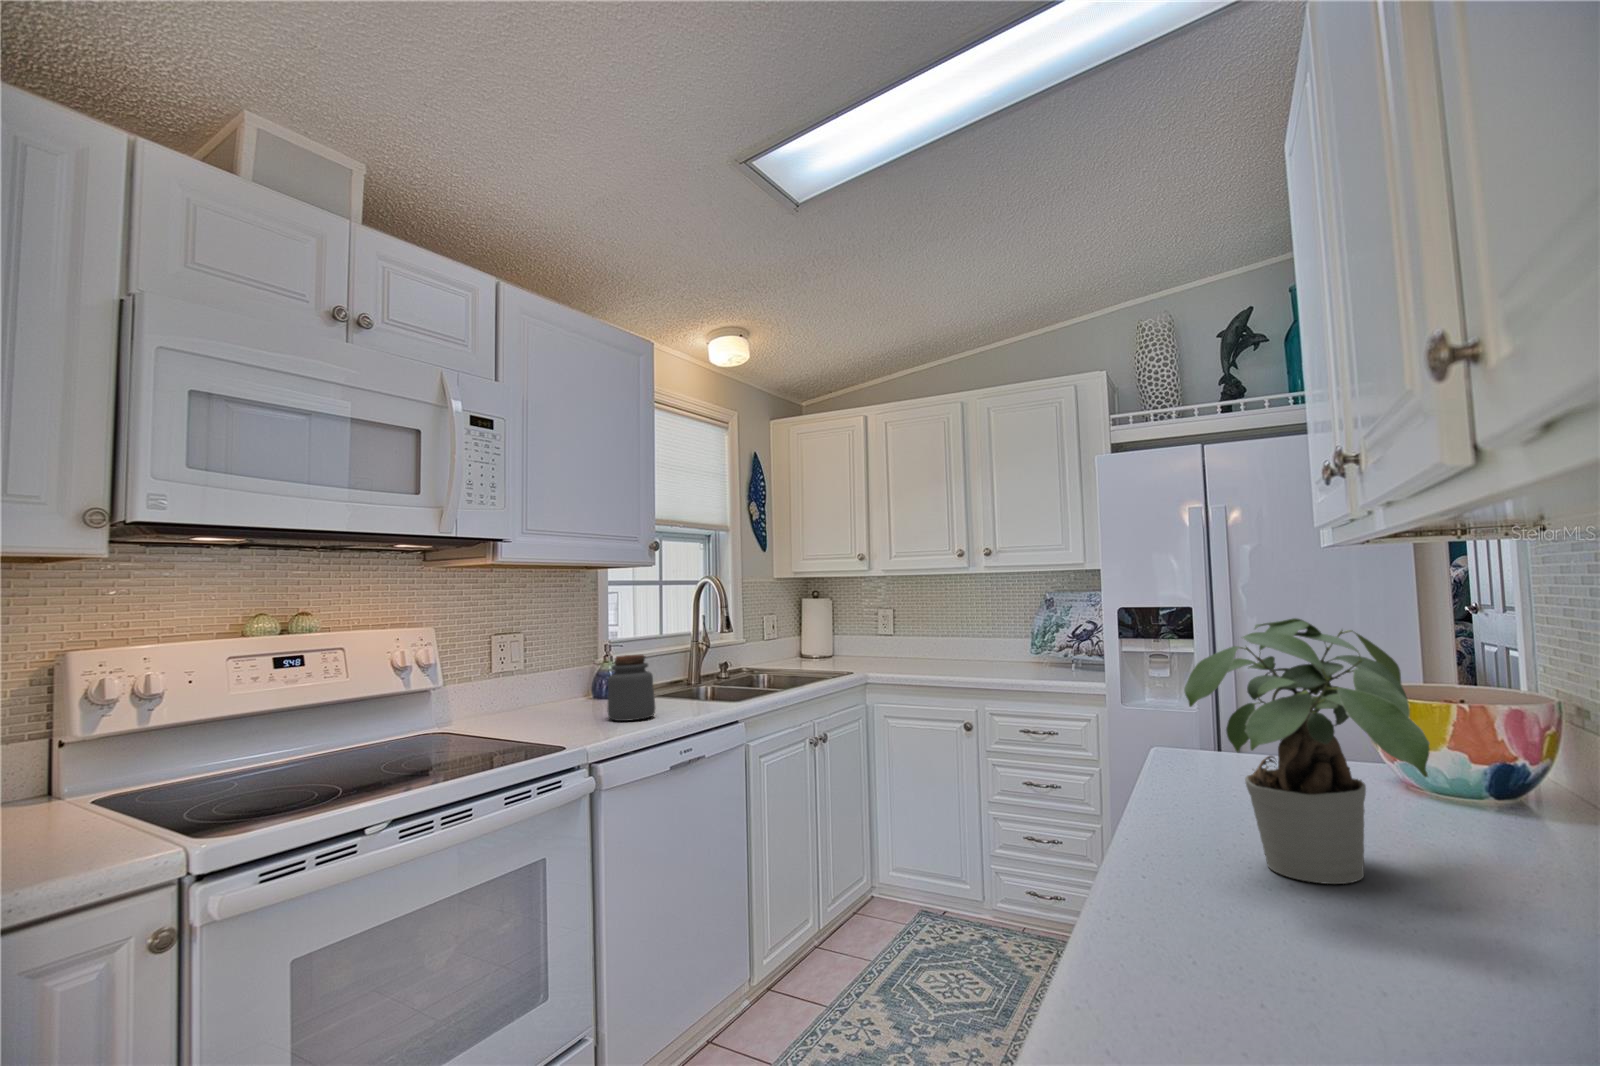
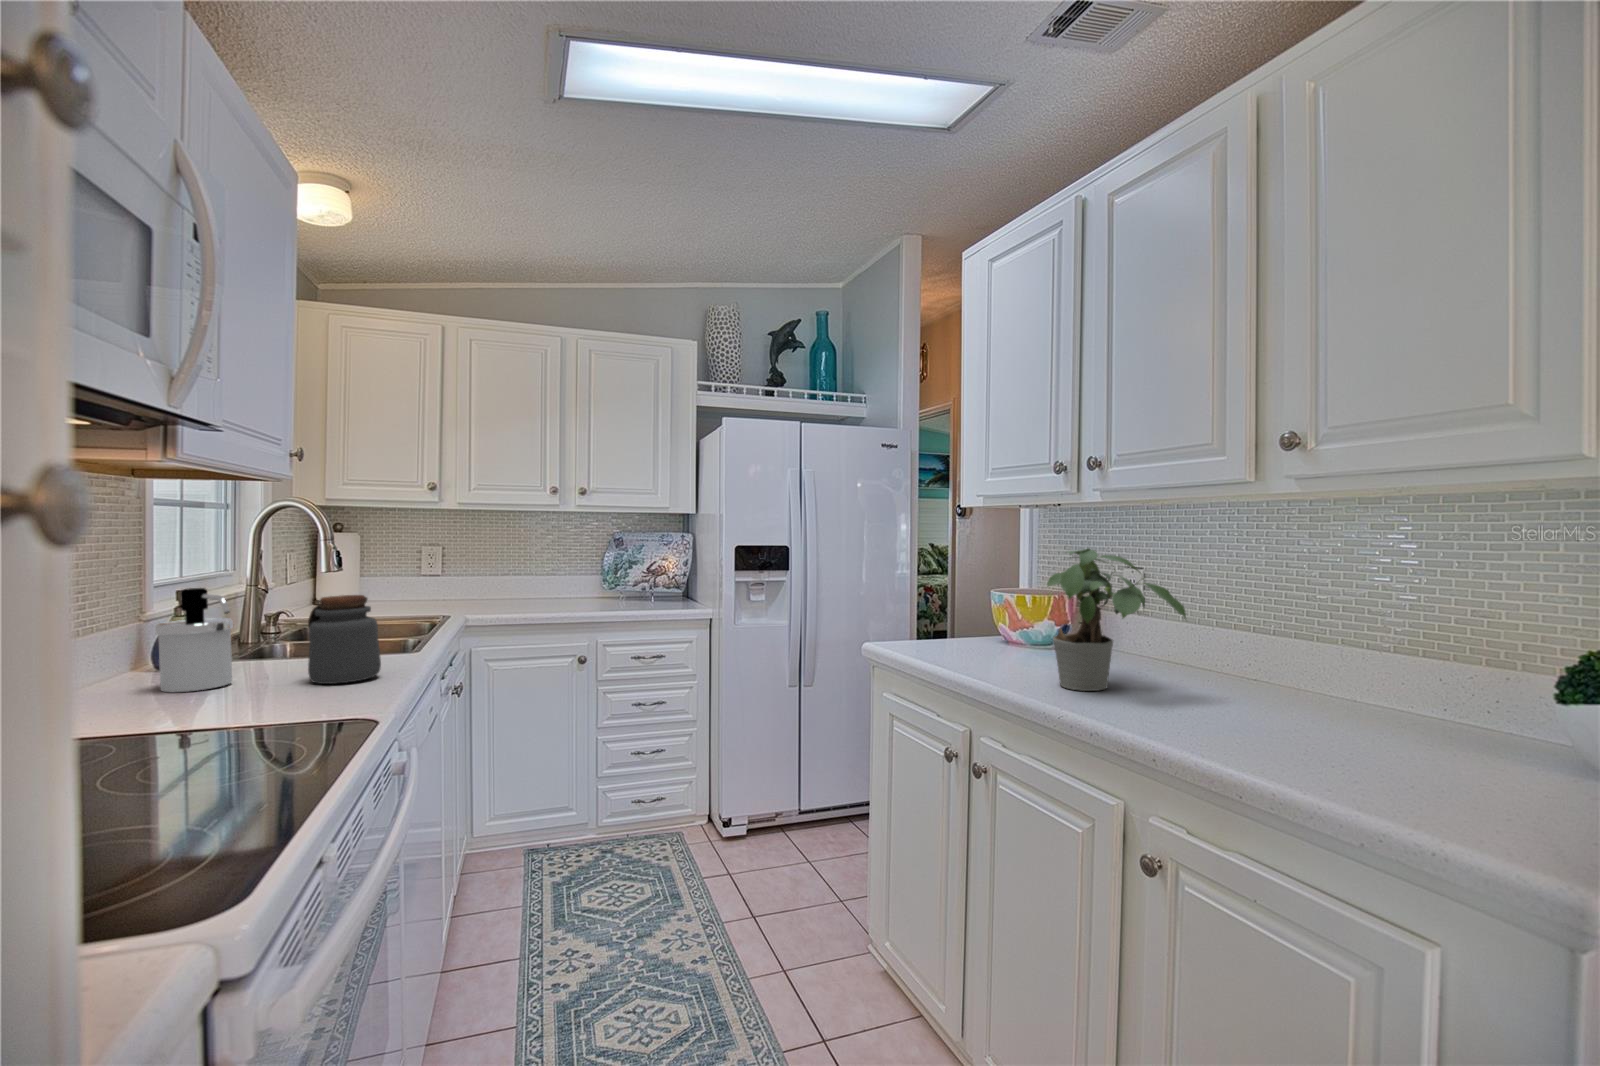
soap dispenser: none [546,647,587,715] -> present [155,588,233,692]

